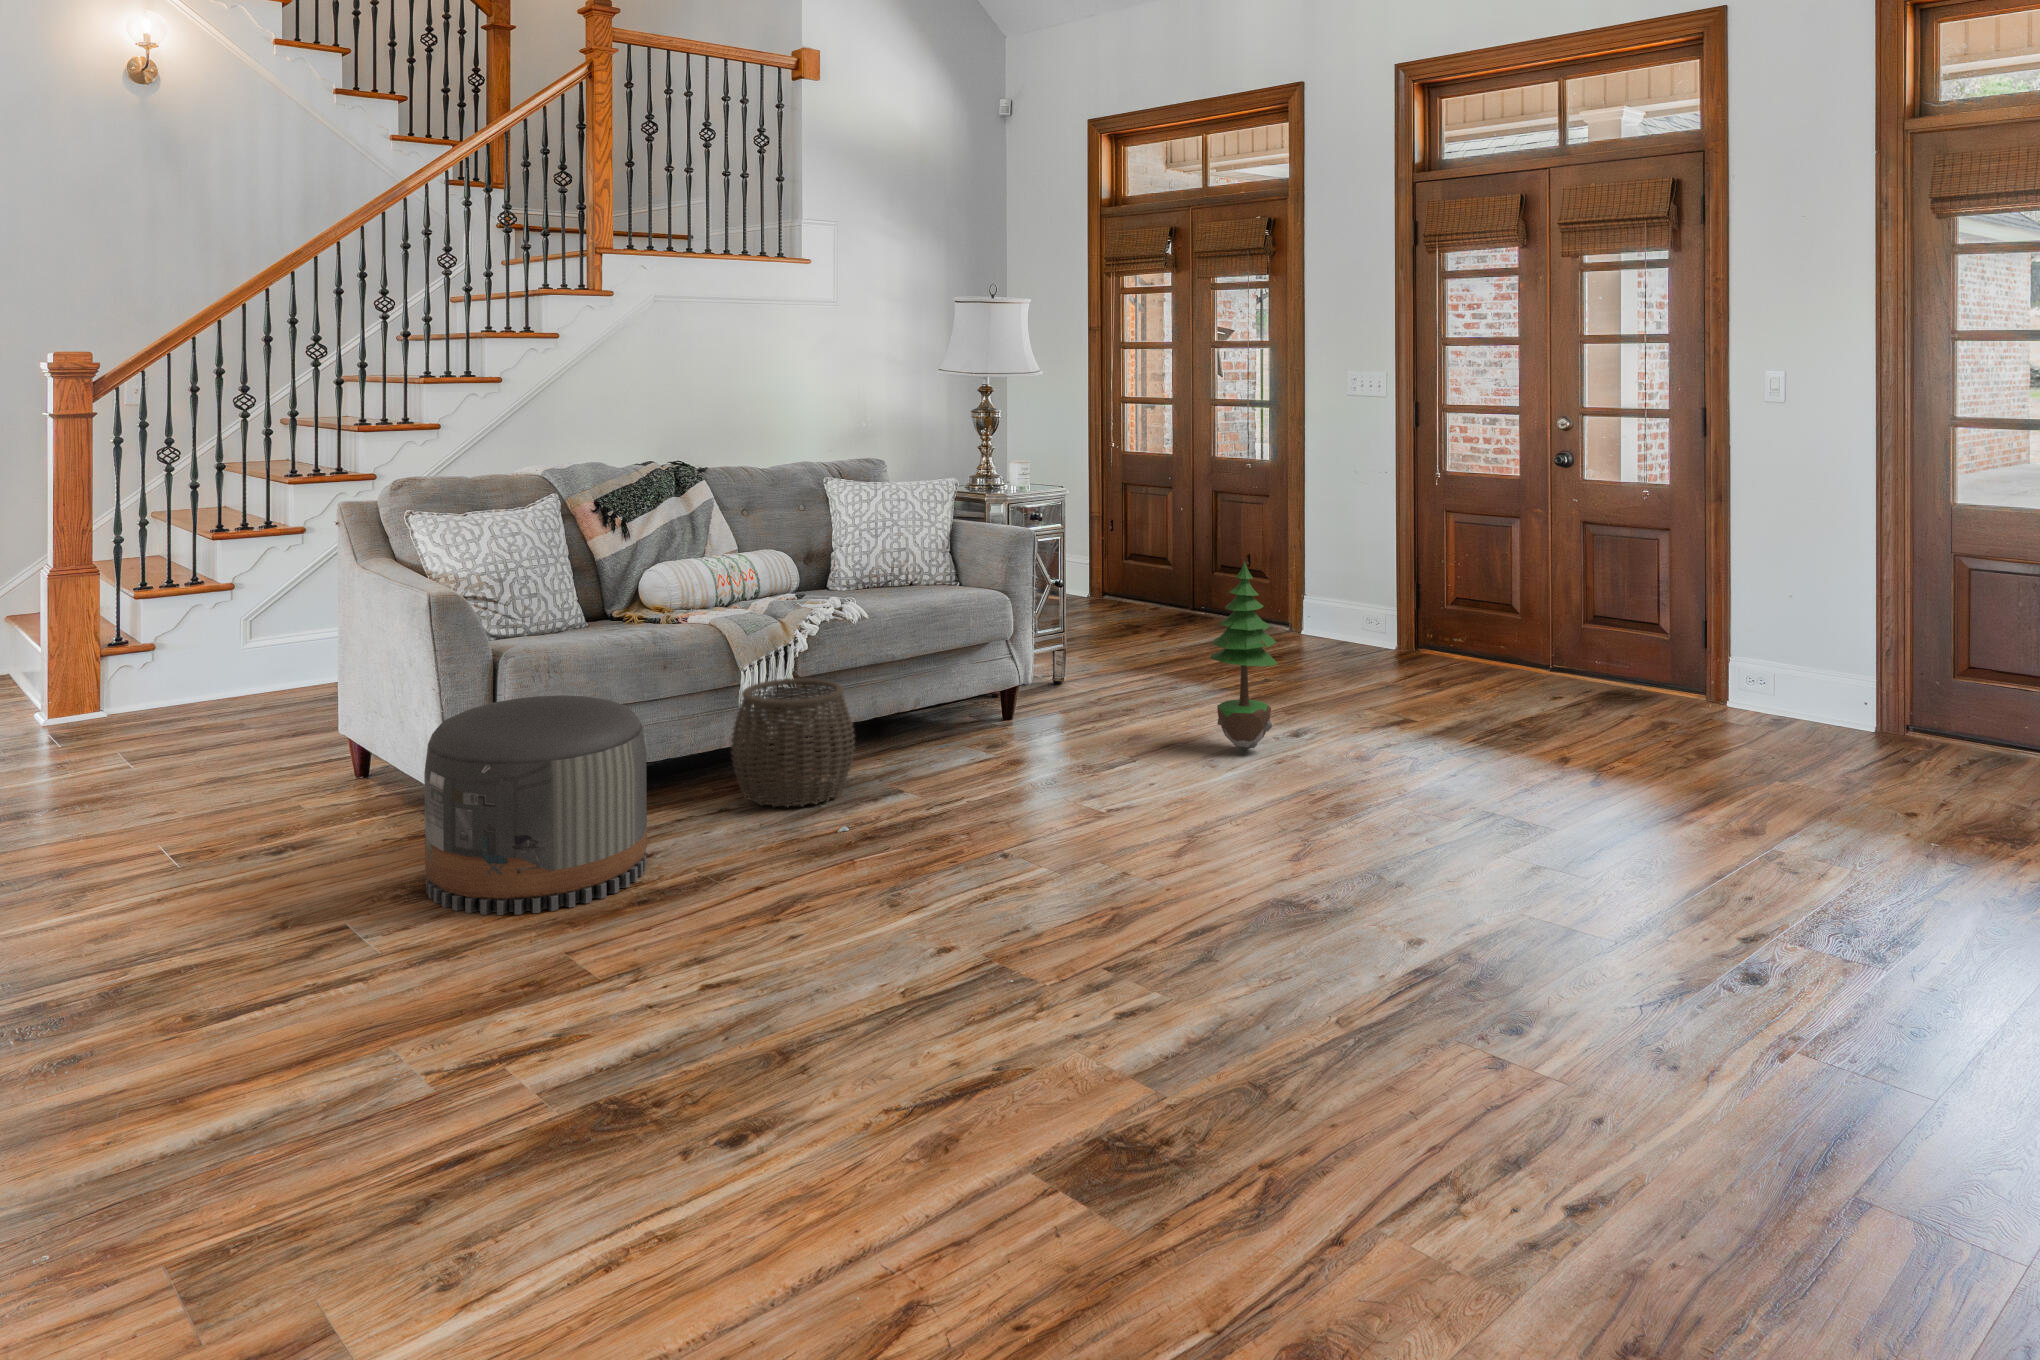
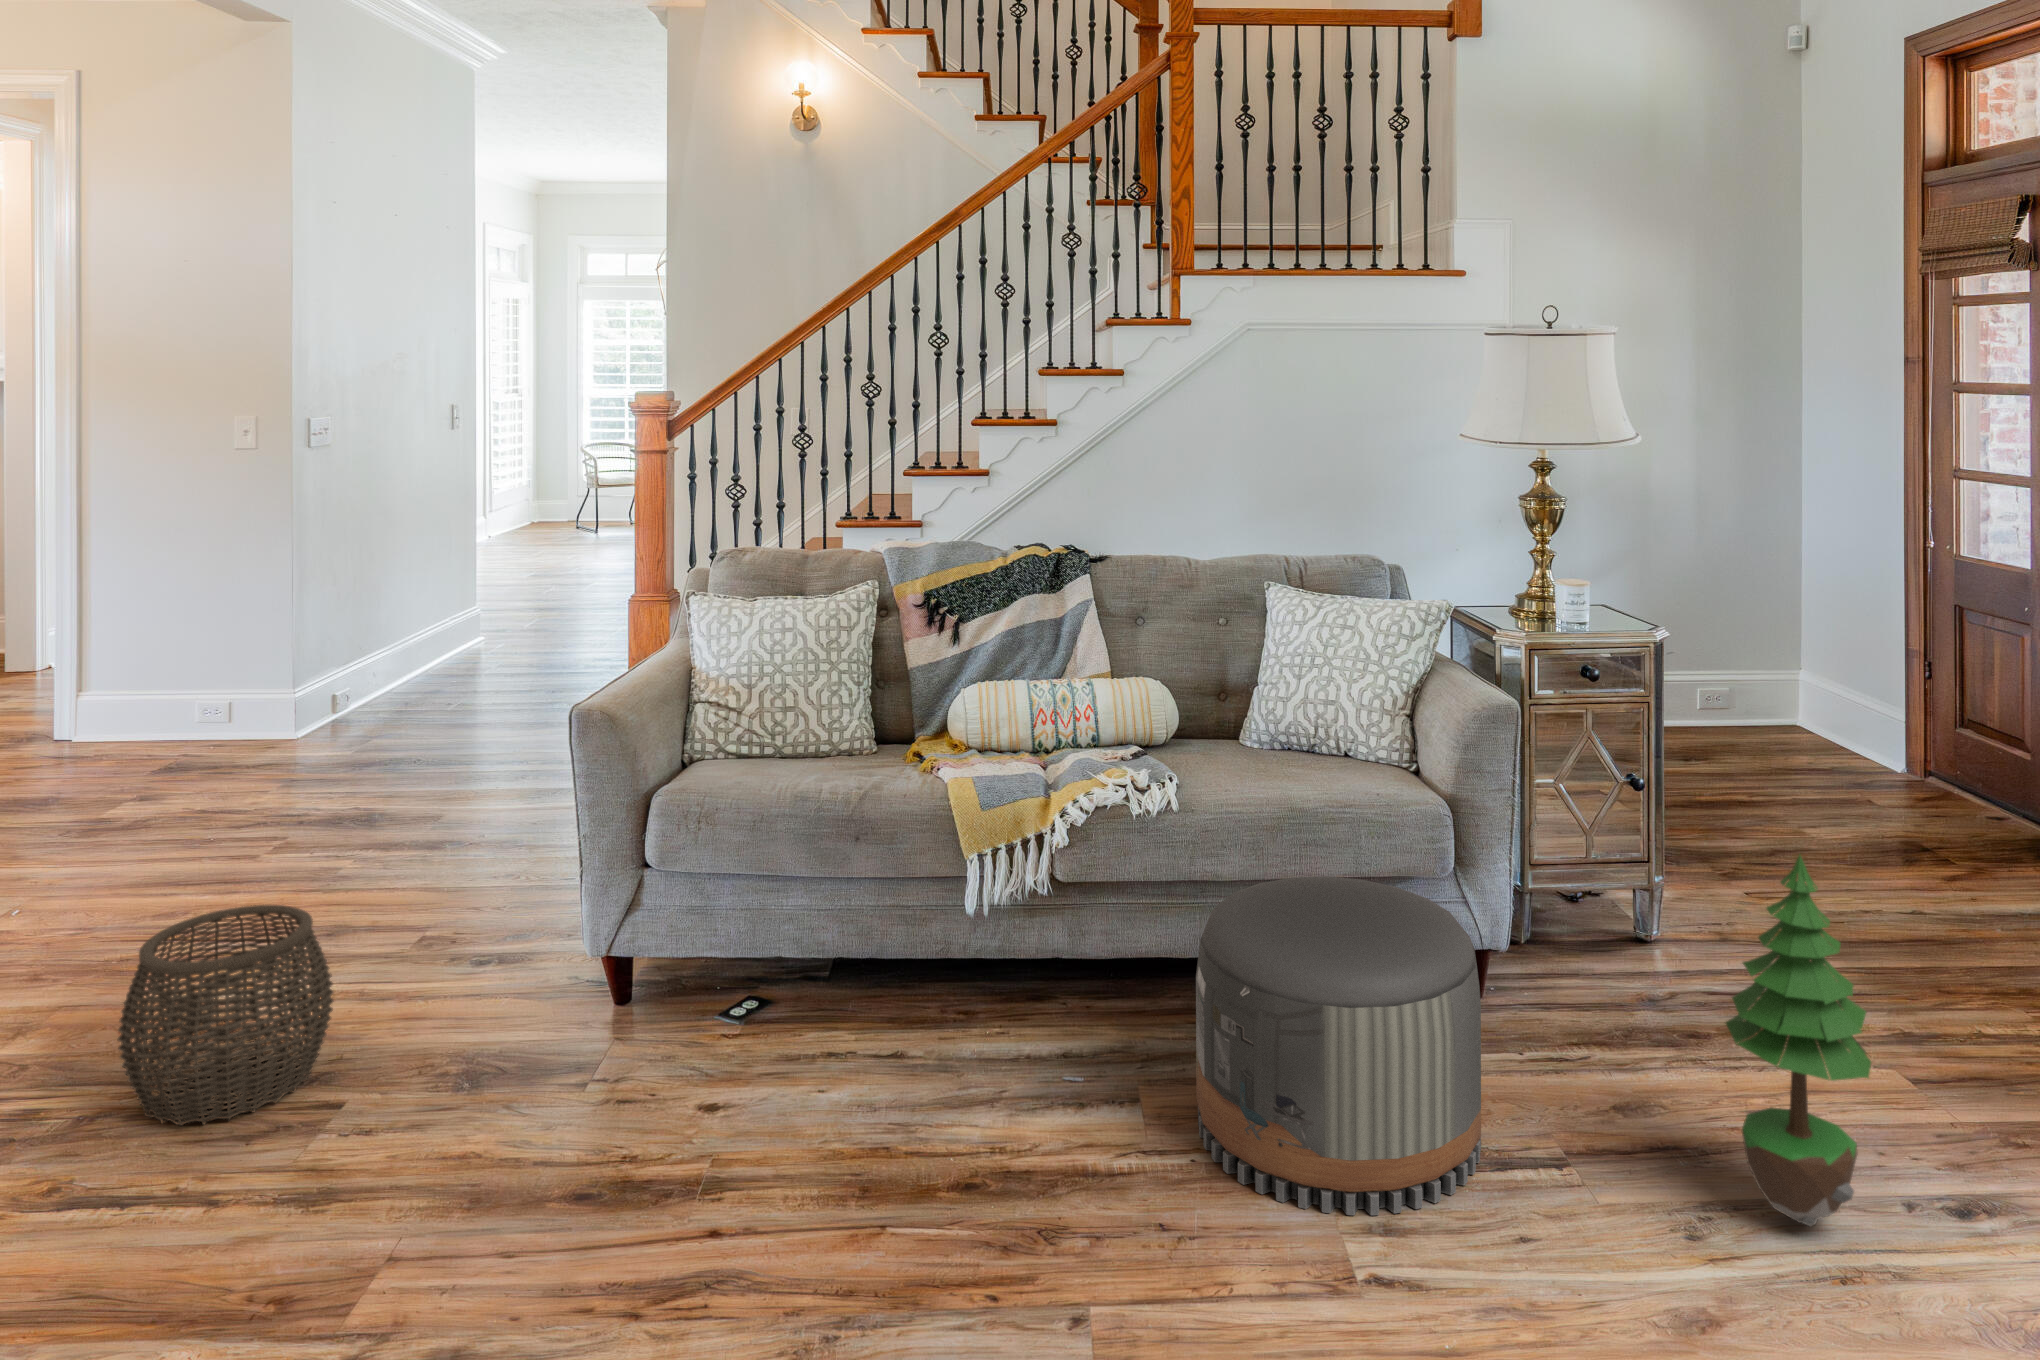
woven basket: present [731,678,855,807] -> present [118,905,334,1126]
pouf: present [424,695,647,915] -> present [1196,876,1481,1215]

